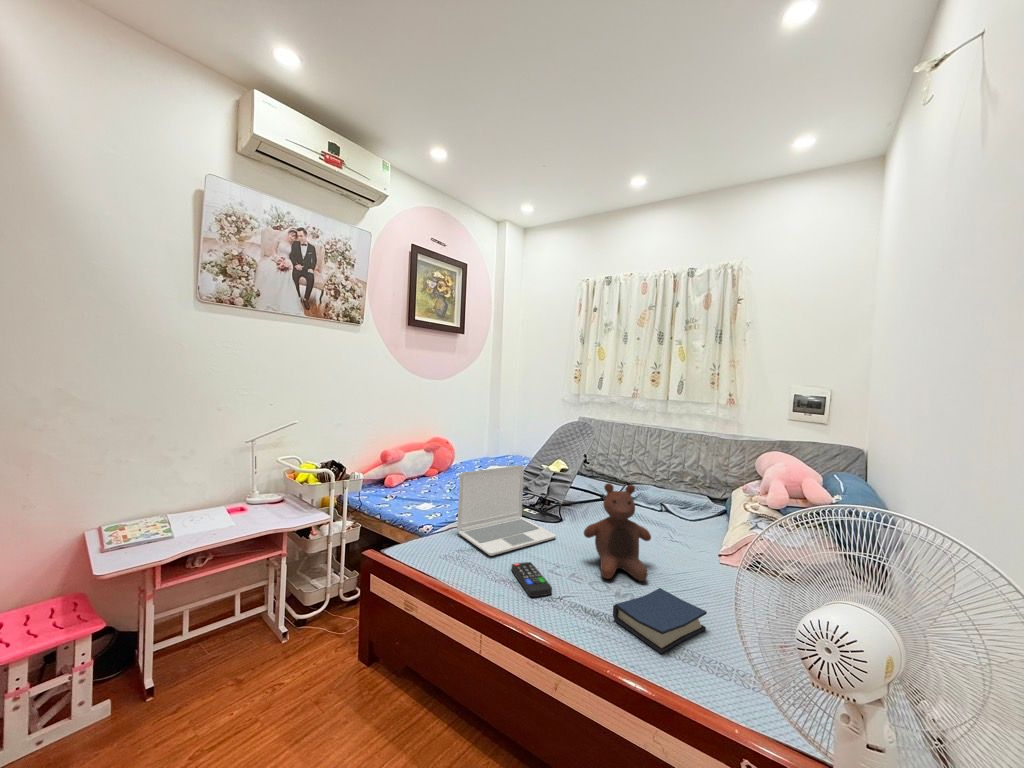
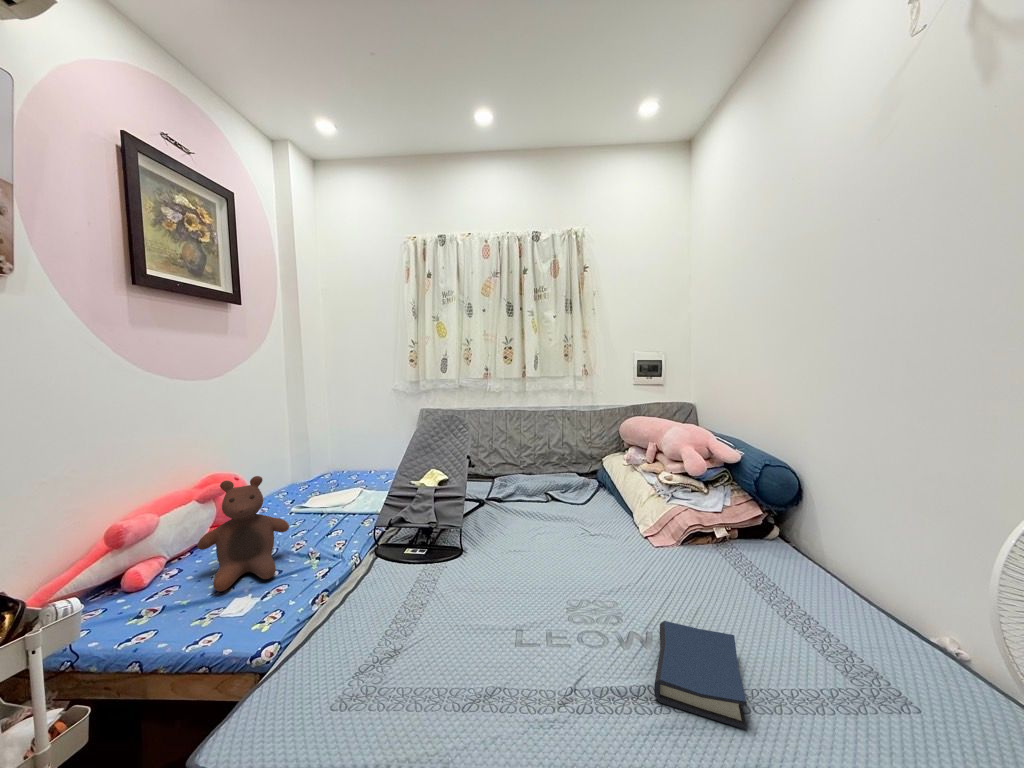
laptop: present [457,465,556,556] -> none [328,496,481,666]
stuffed bear: present [584,483,651,581] -> present [197,476,289,591]
remote control: present [511,562,552,597] -> none [468,651,556,723]

